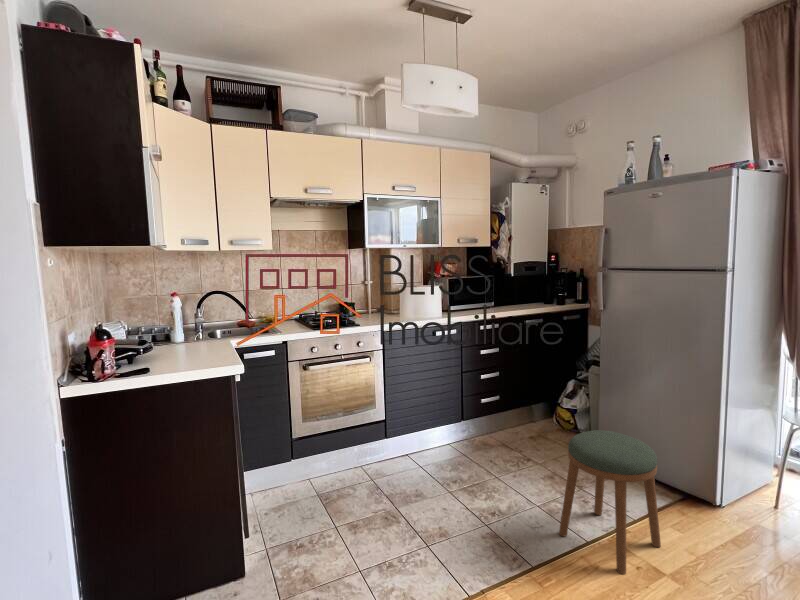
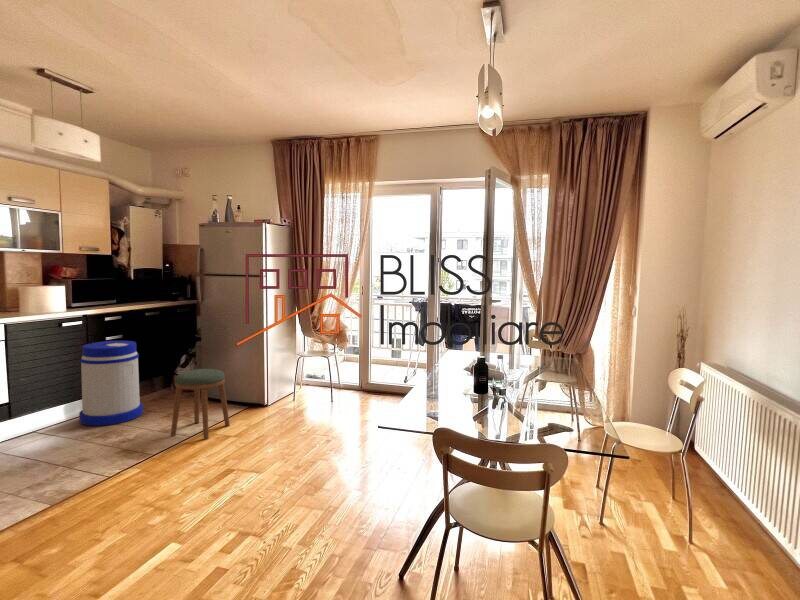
trash can: none [450,356,520,473] -> present [79,341,143,426]

